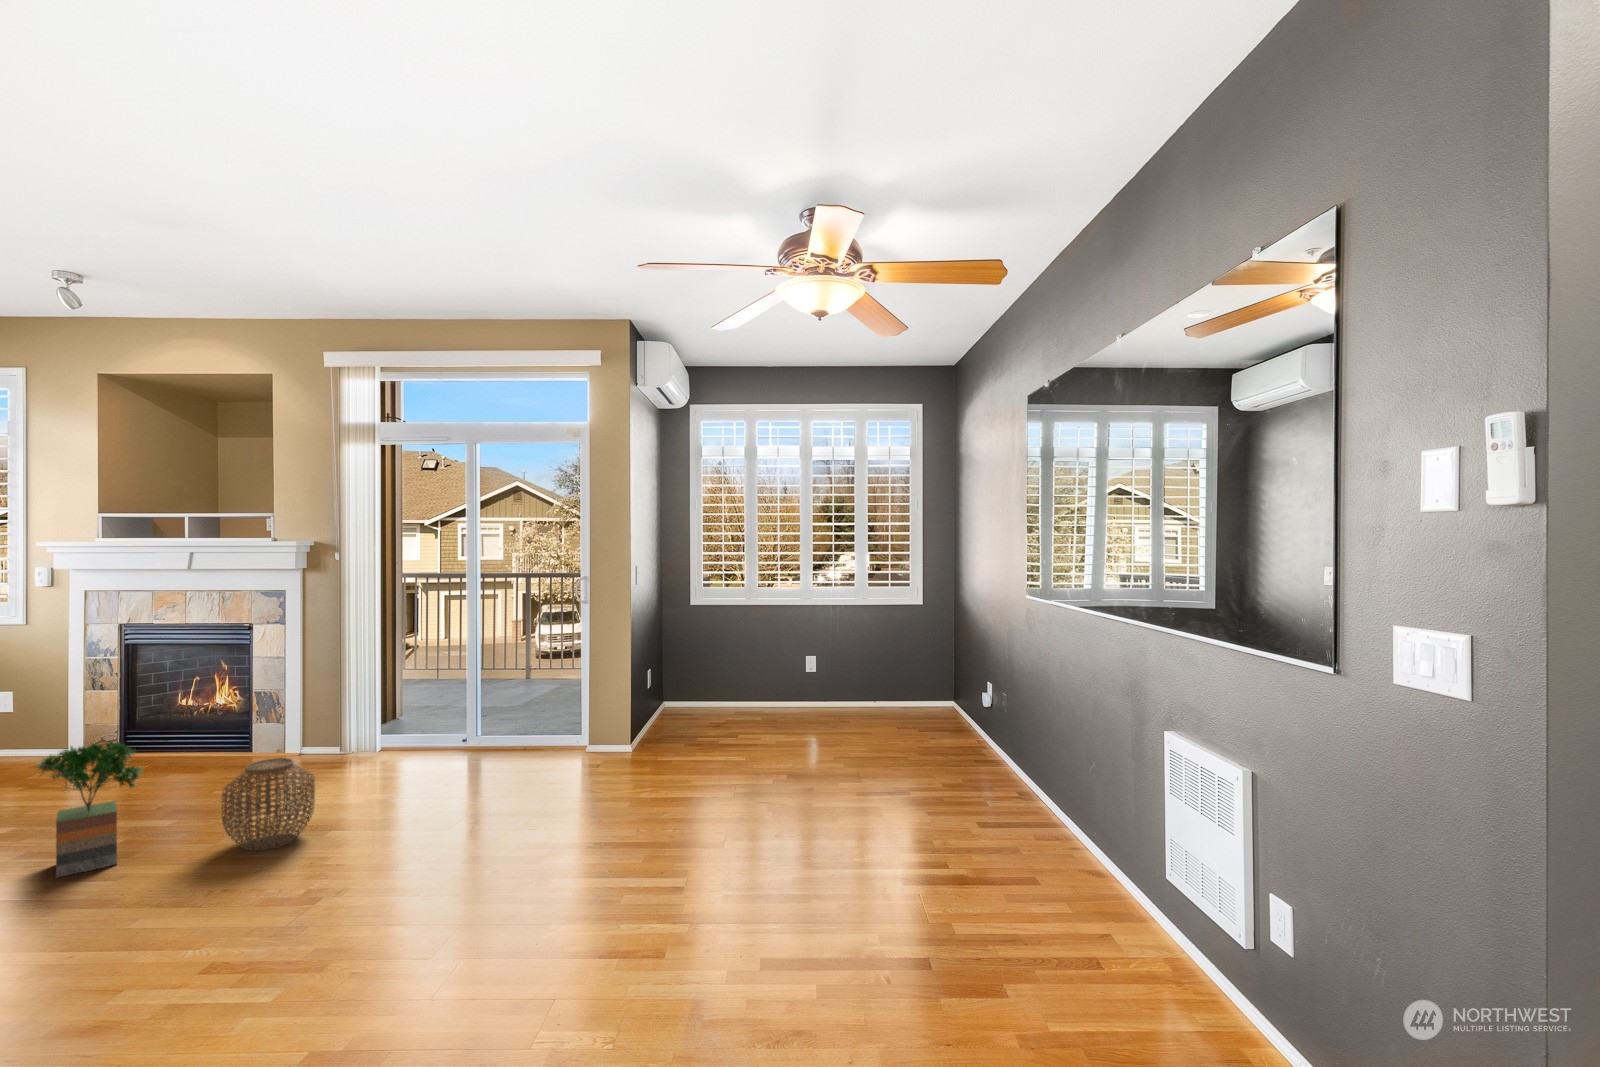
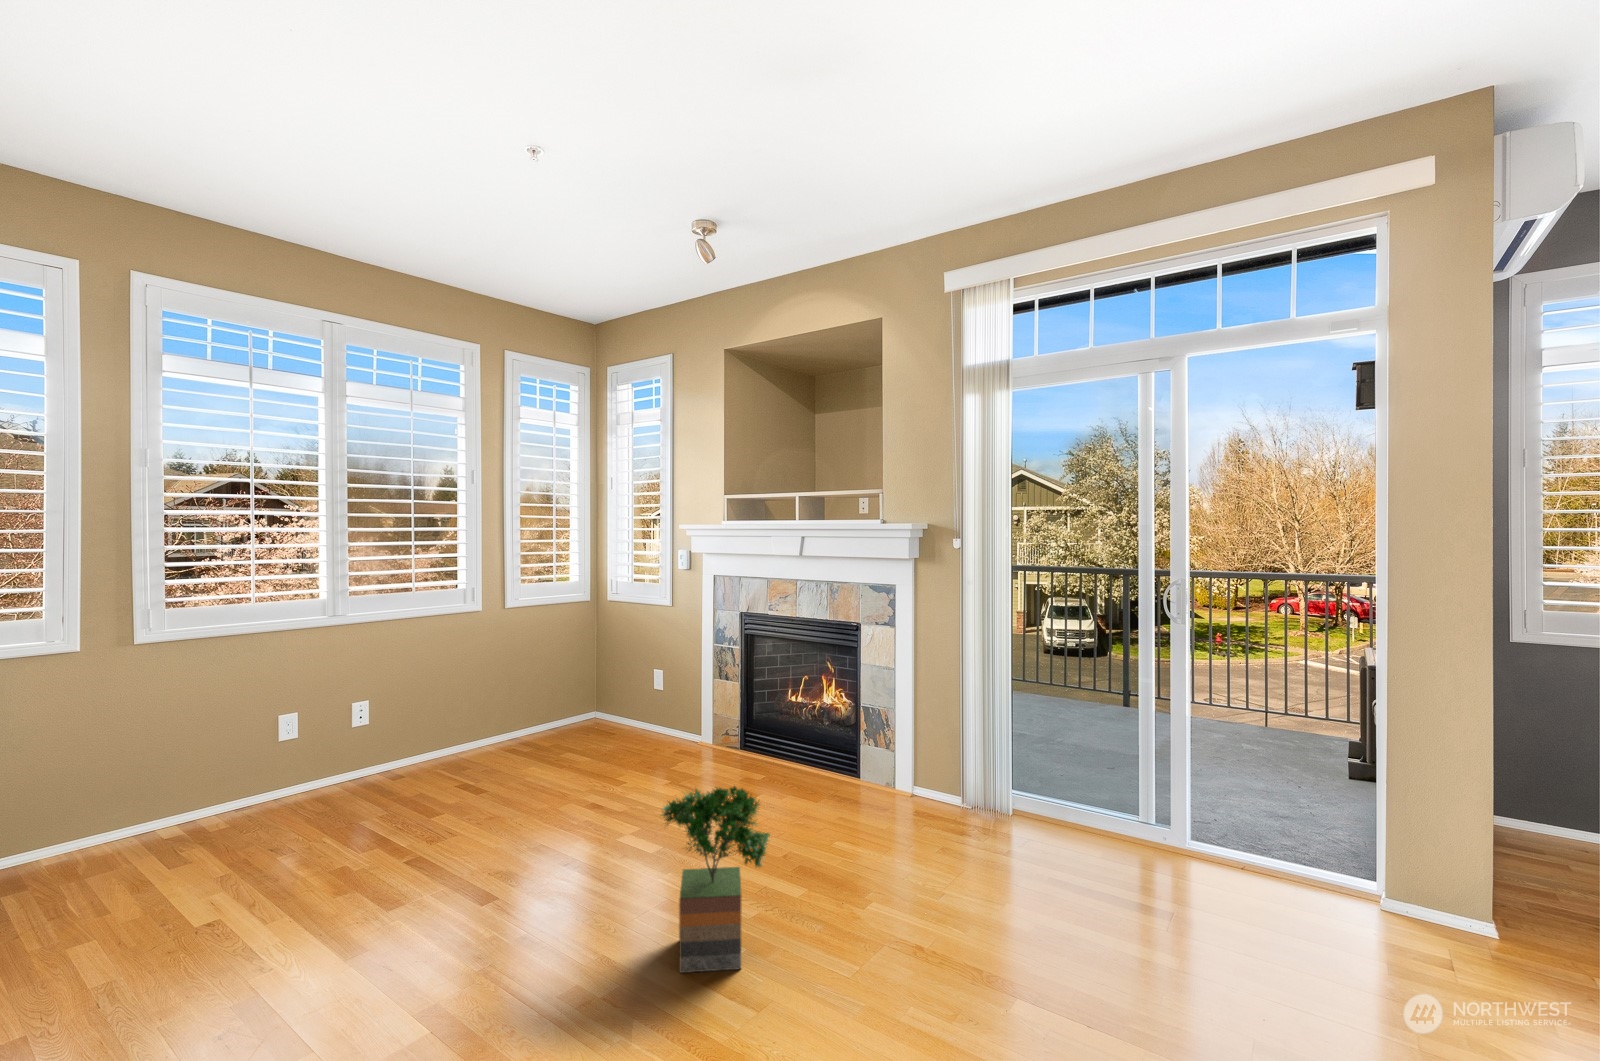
woven basket: present [222,758,315,850] -> none [862,855,985,1013]

